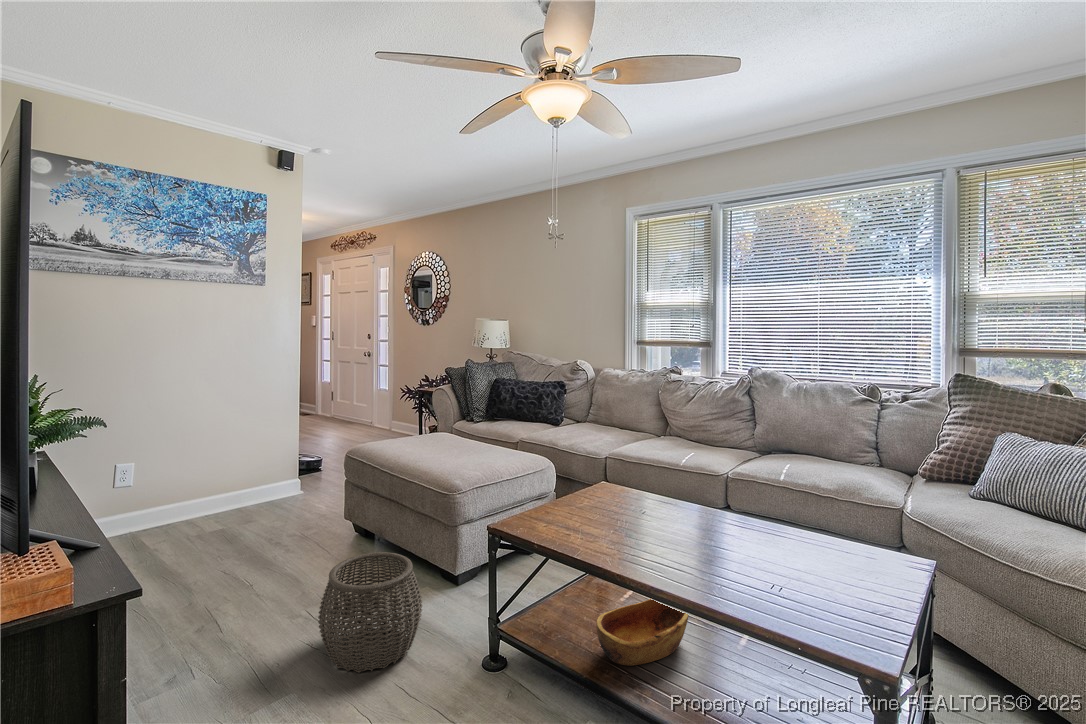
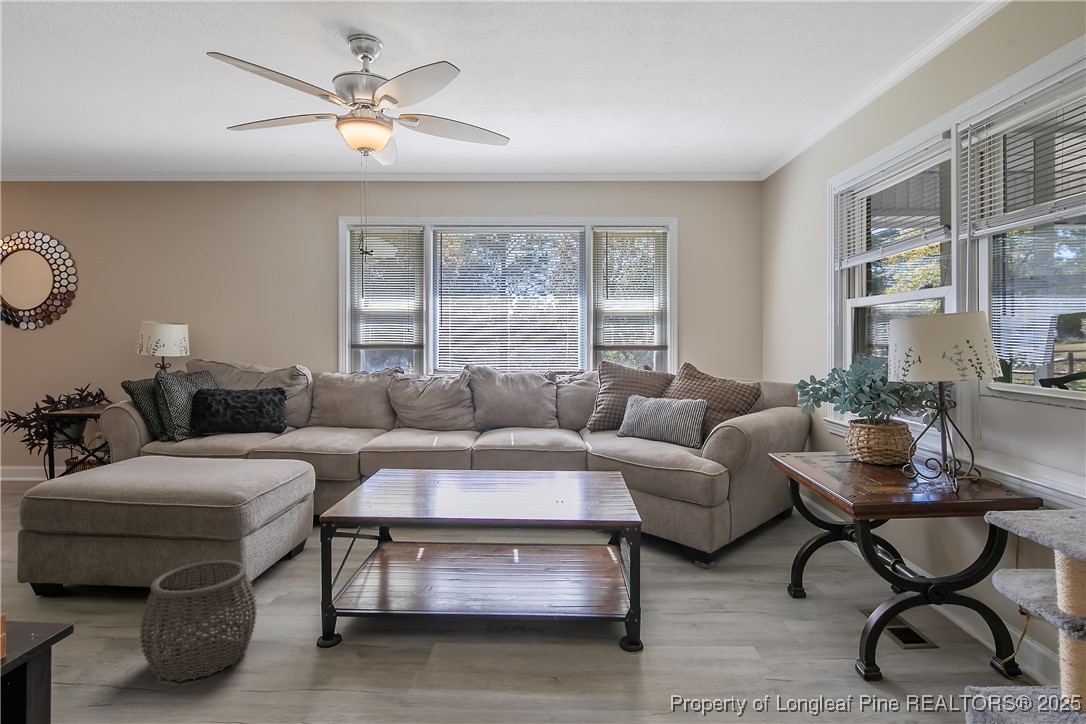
wooden bowl: present [597,598,689,666] -> none [431,529,491,585]

